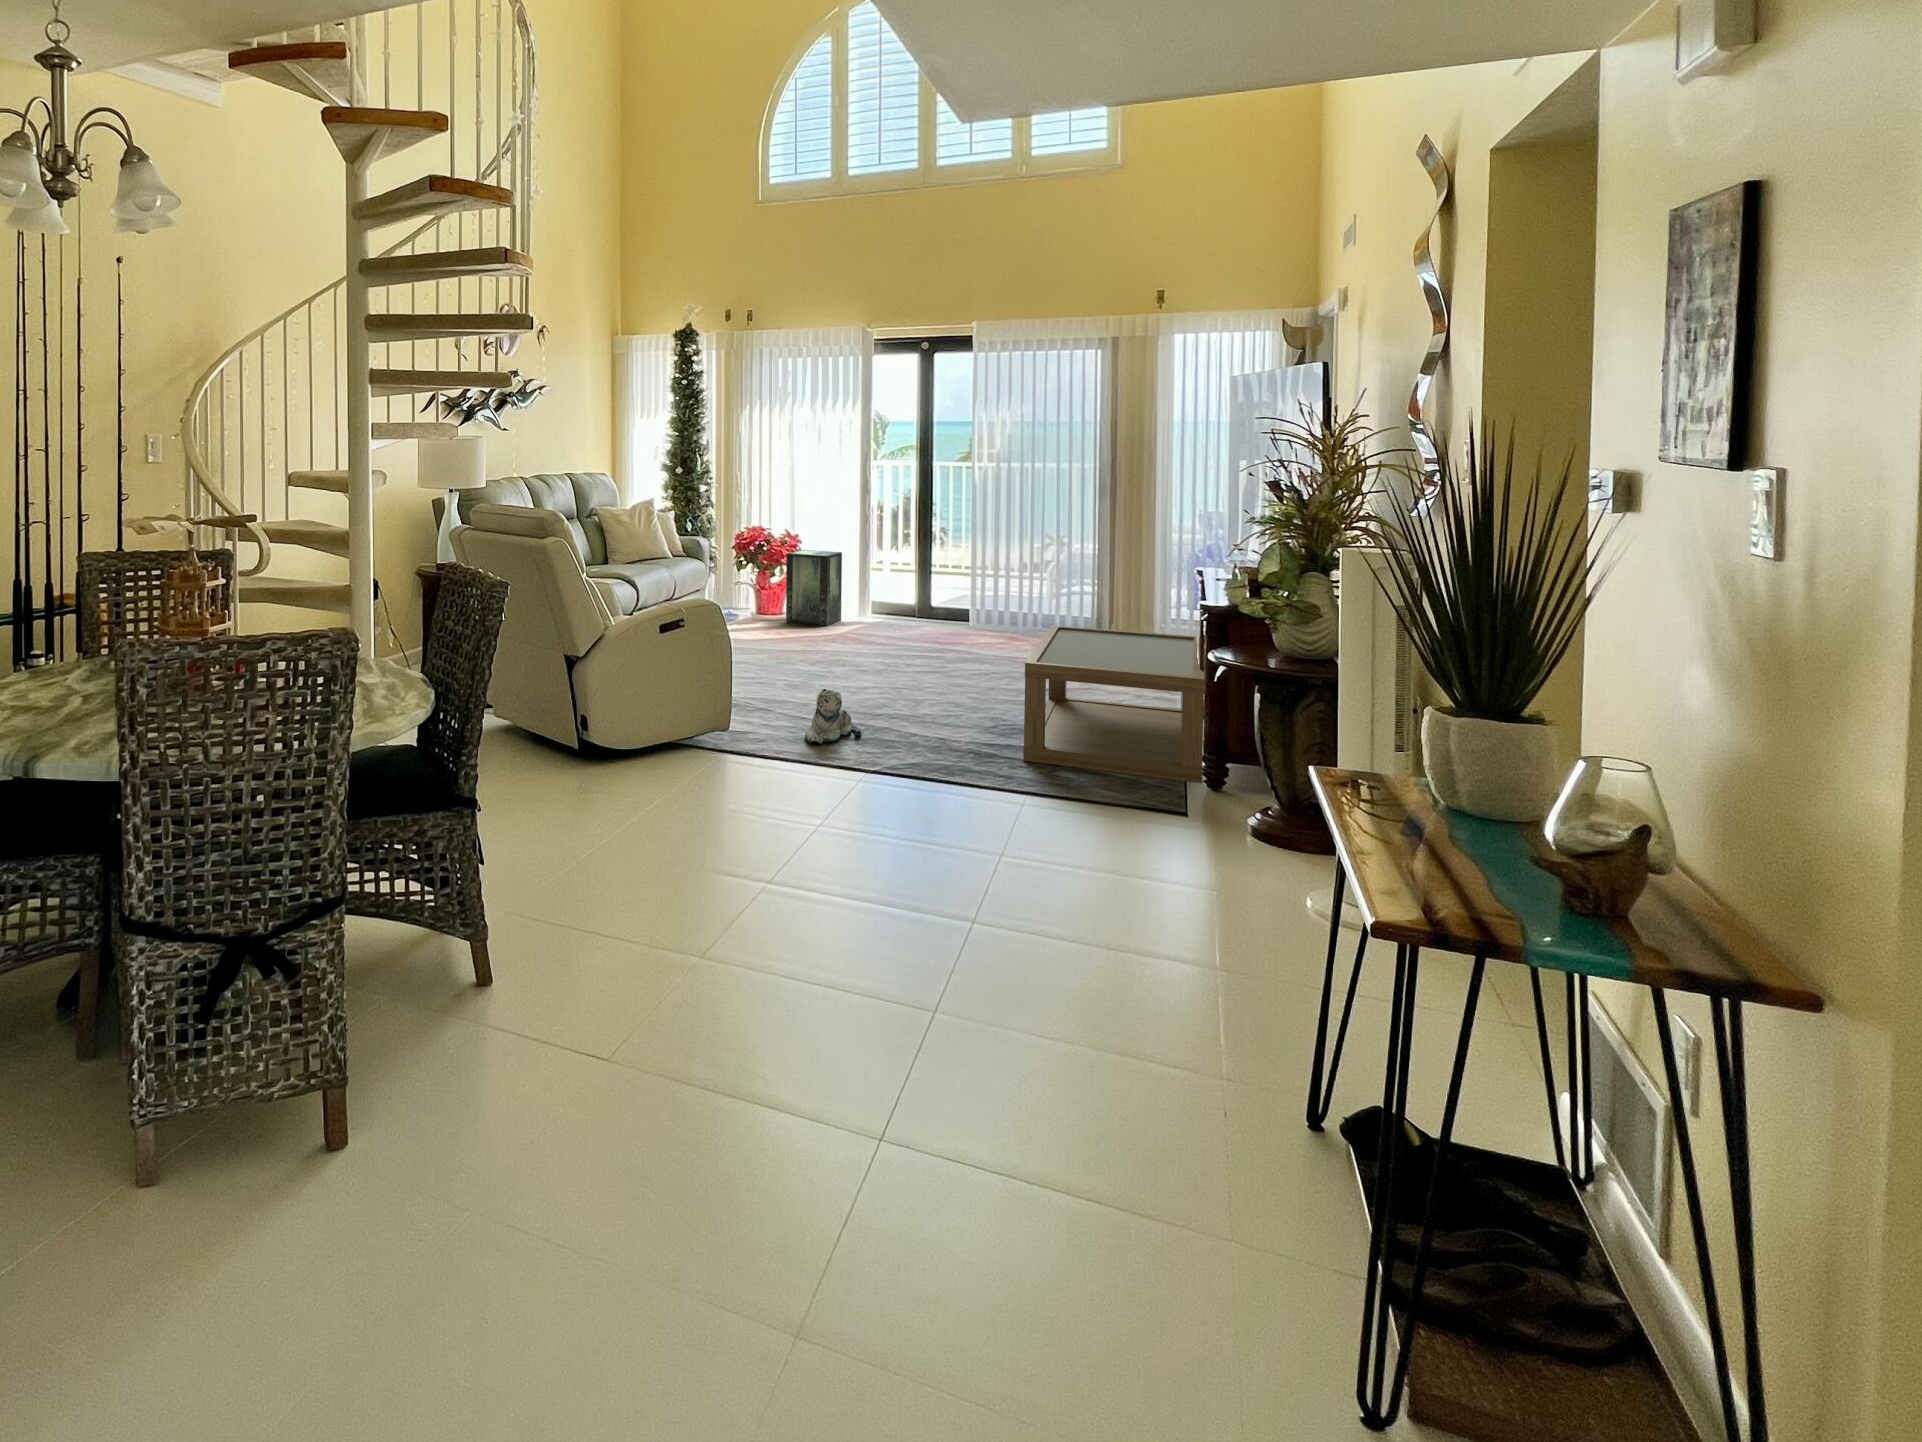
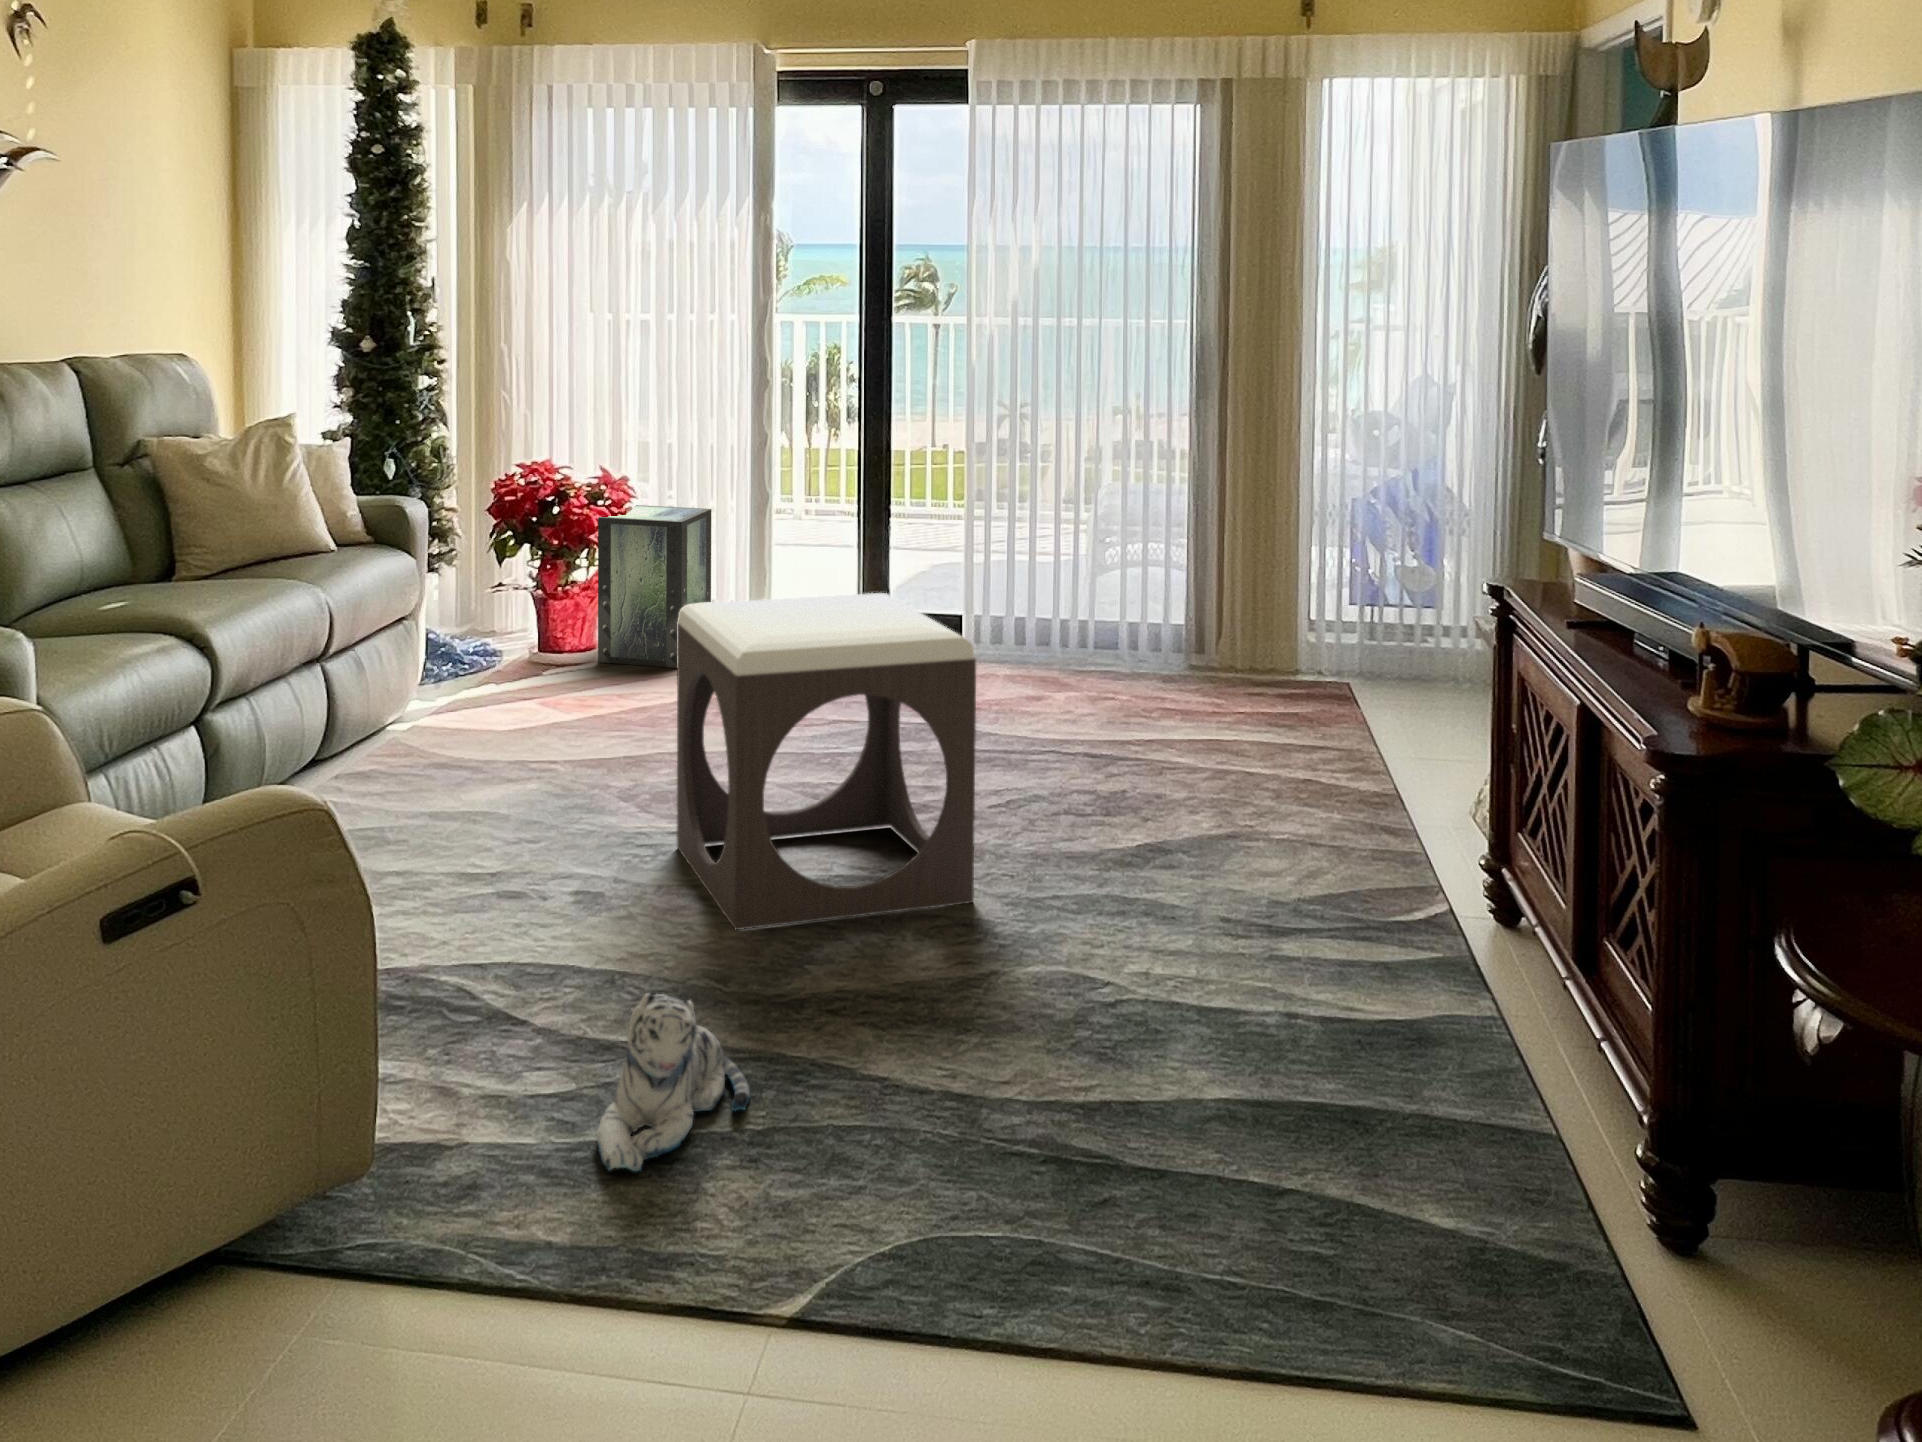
footstool: none [829,574,961,700] -> present [677,593,976,930]
coffee table: present [1023,625,1205,783] -> none [1170,721,1623,1210]

